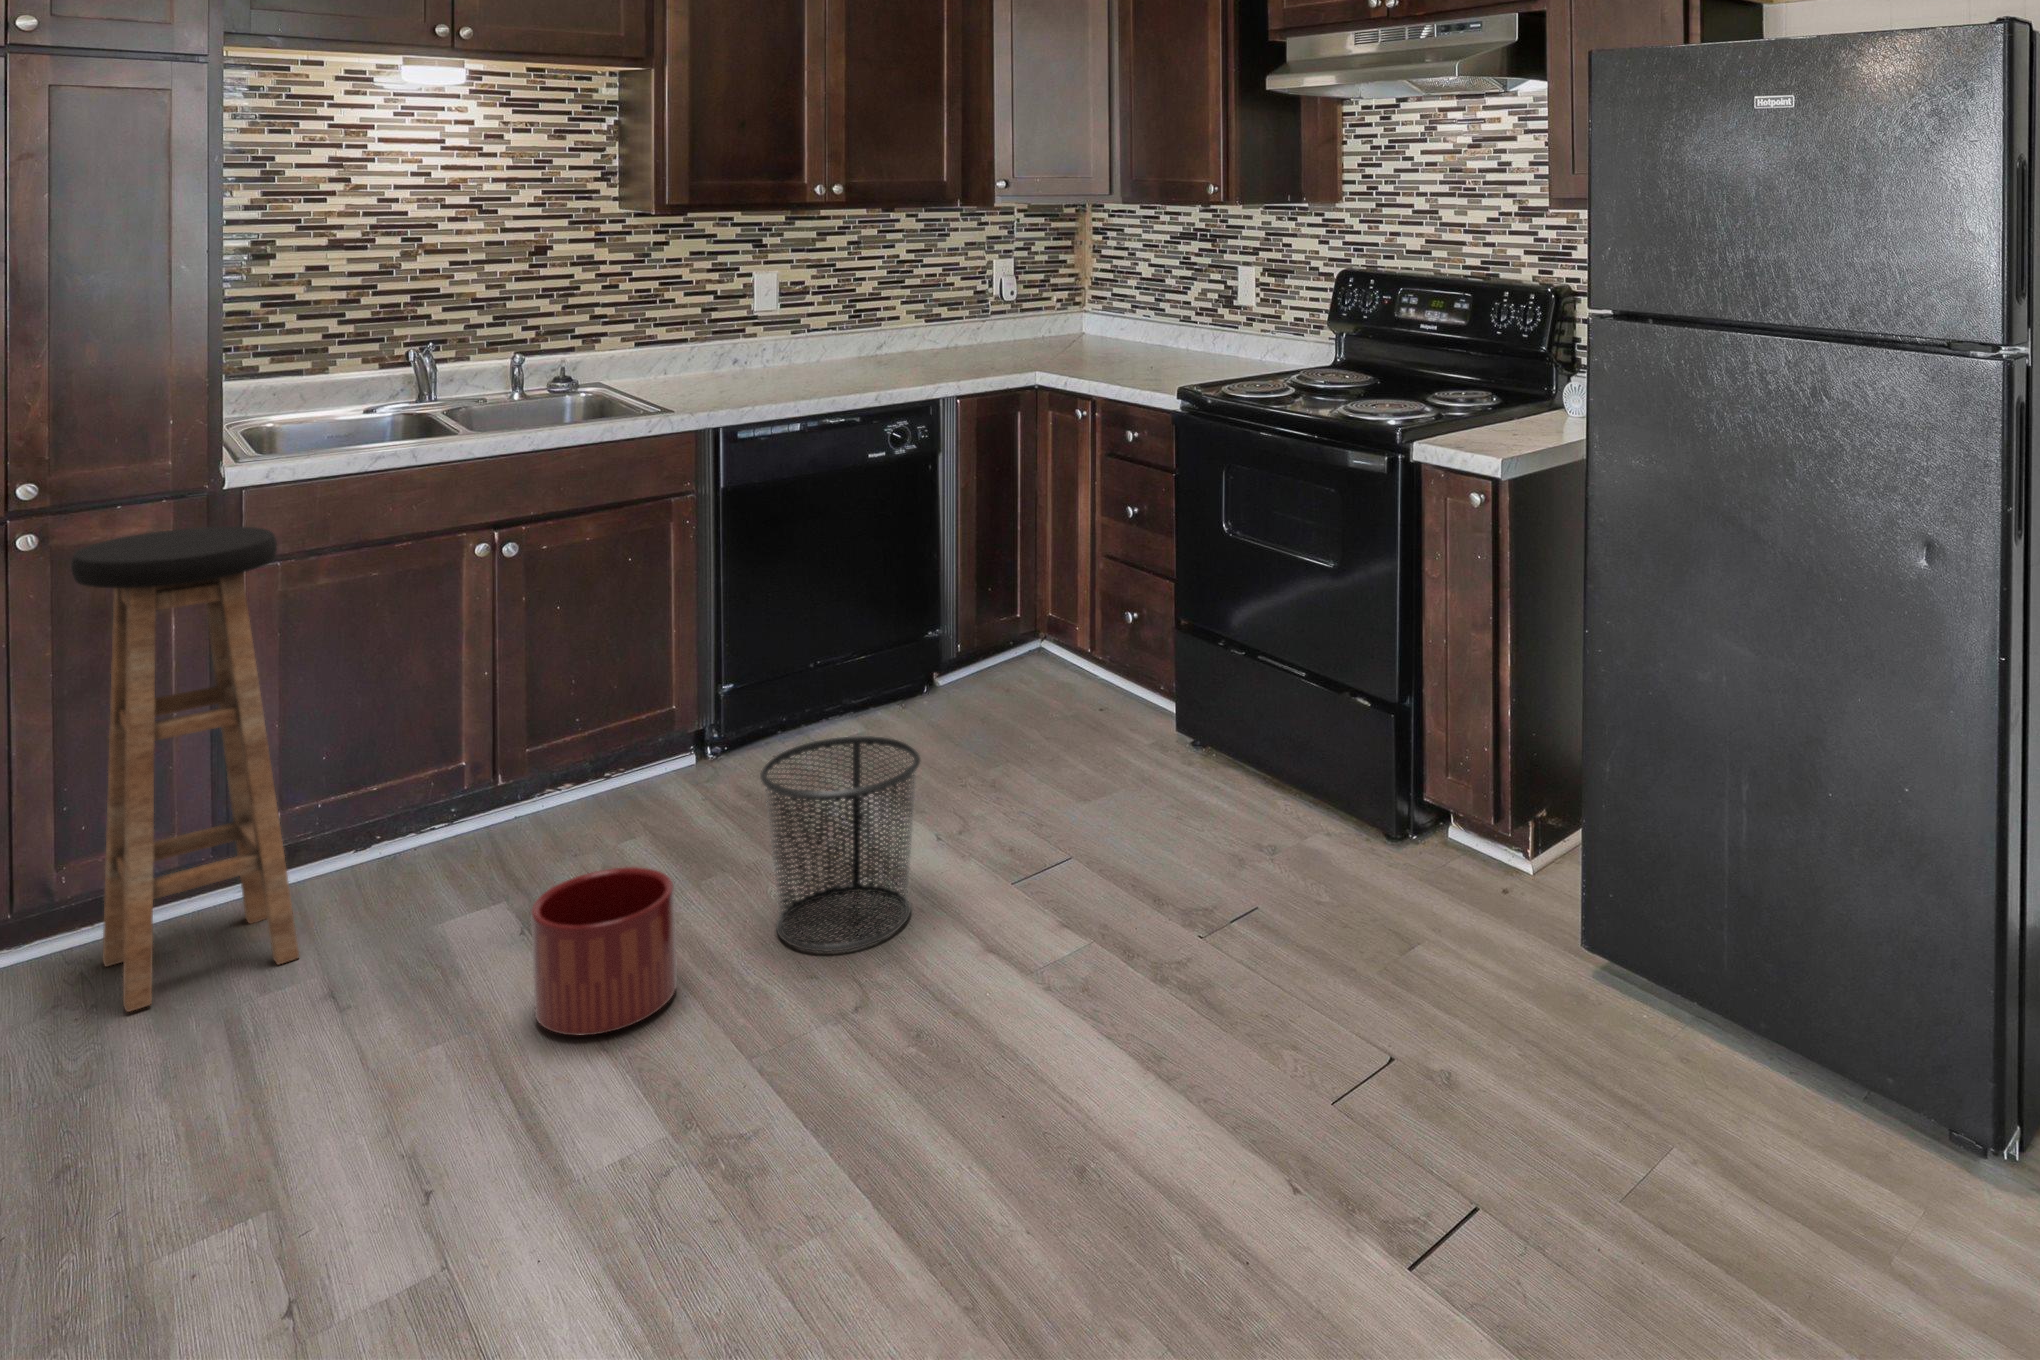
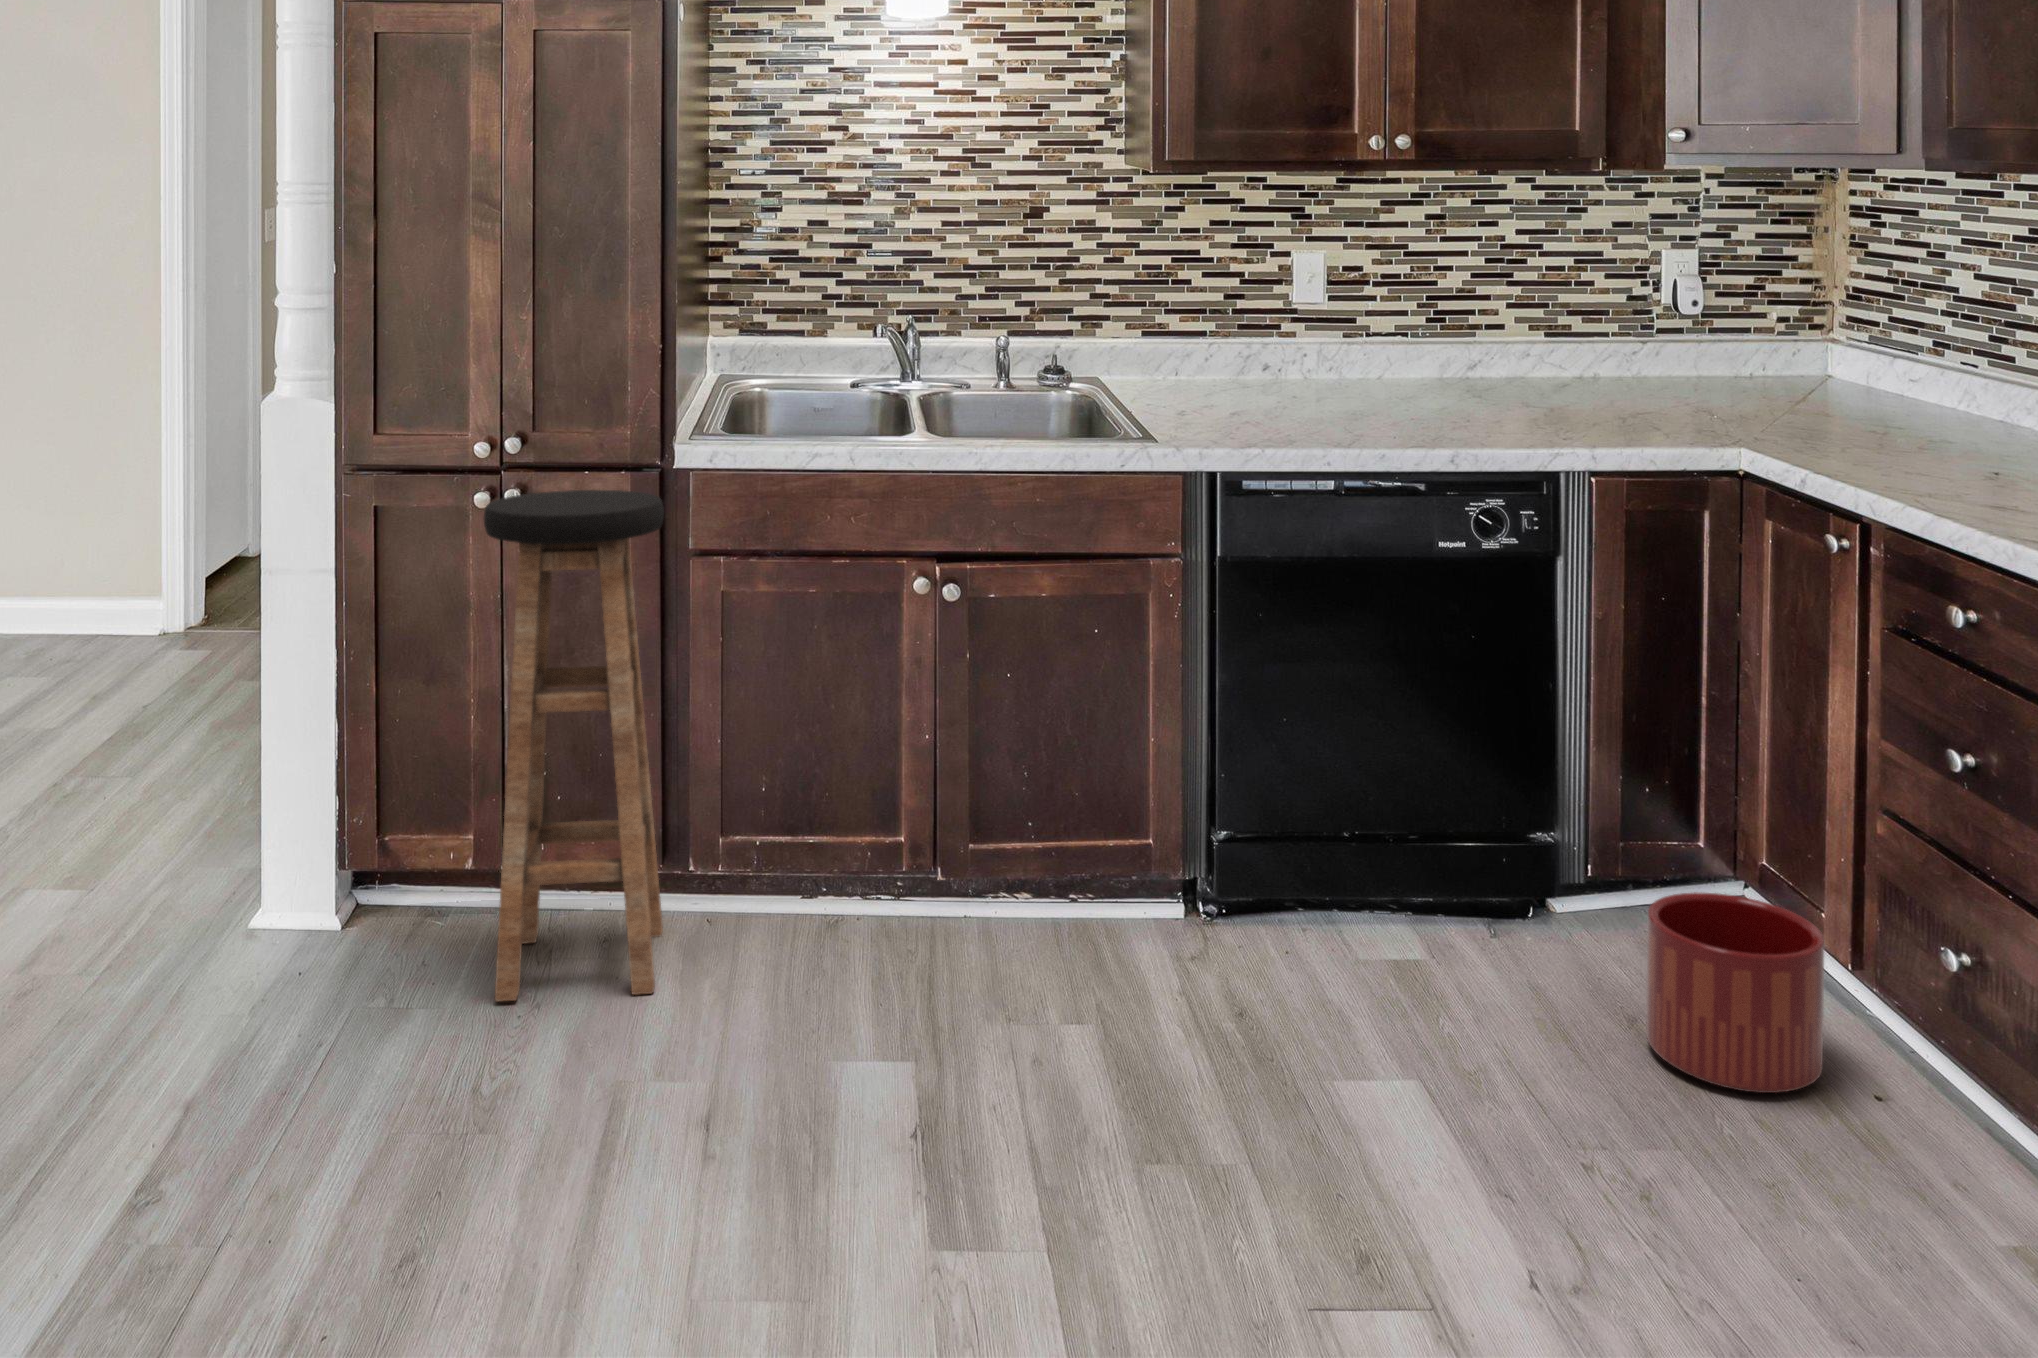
waste bin: present [760,736,920,951] -> none [1108,888,1347,1233]
planter: present [531,867,677,1035] -> present [1646,892,1825,1093]

